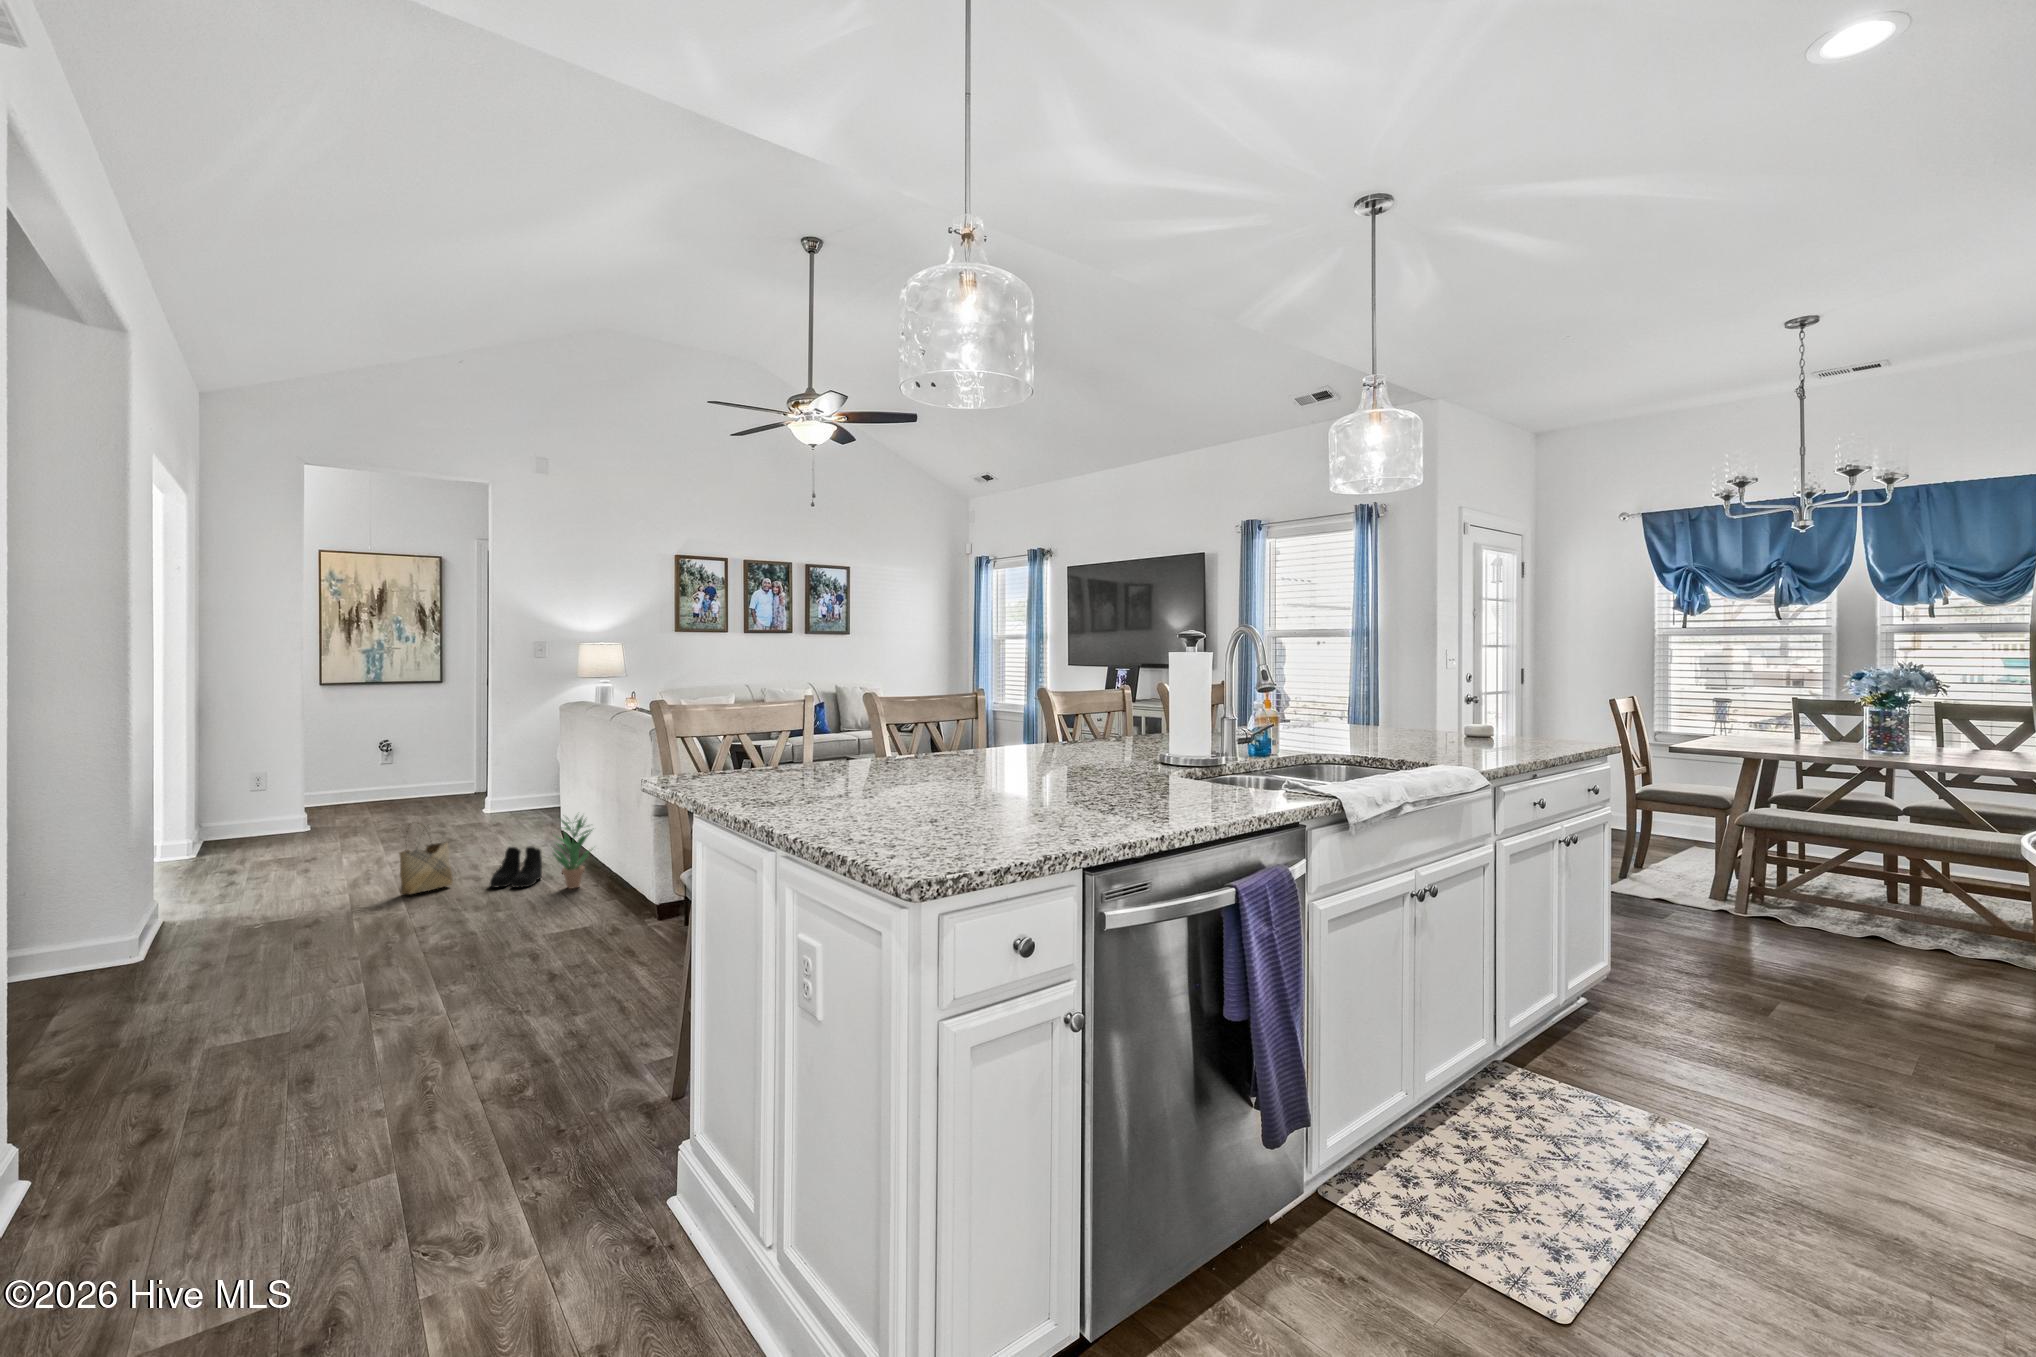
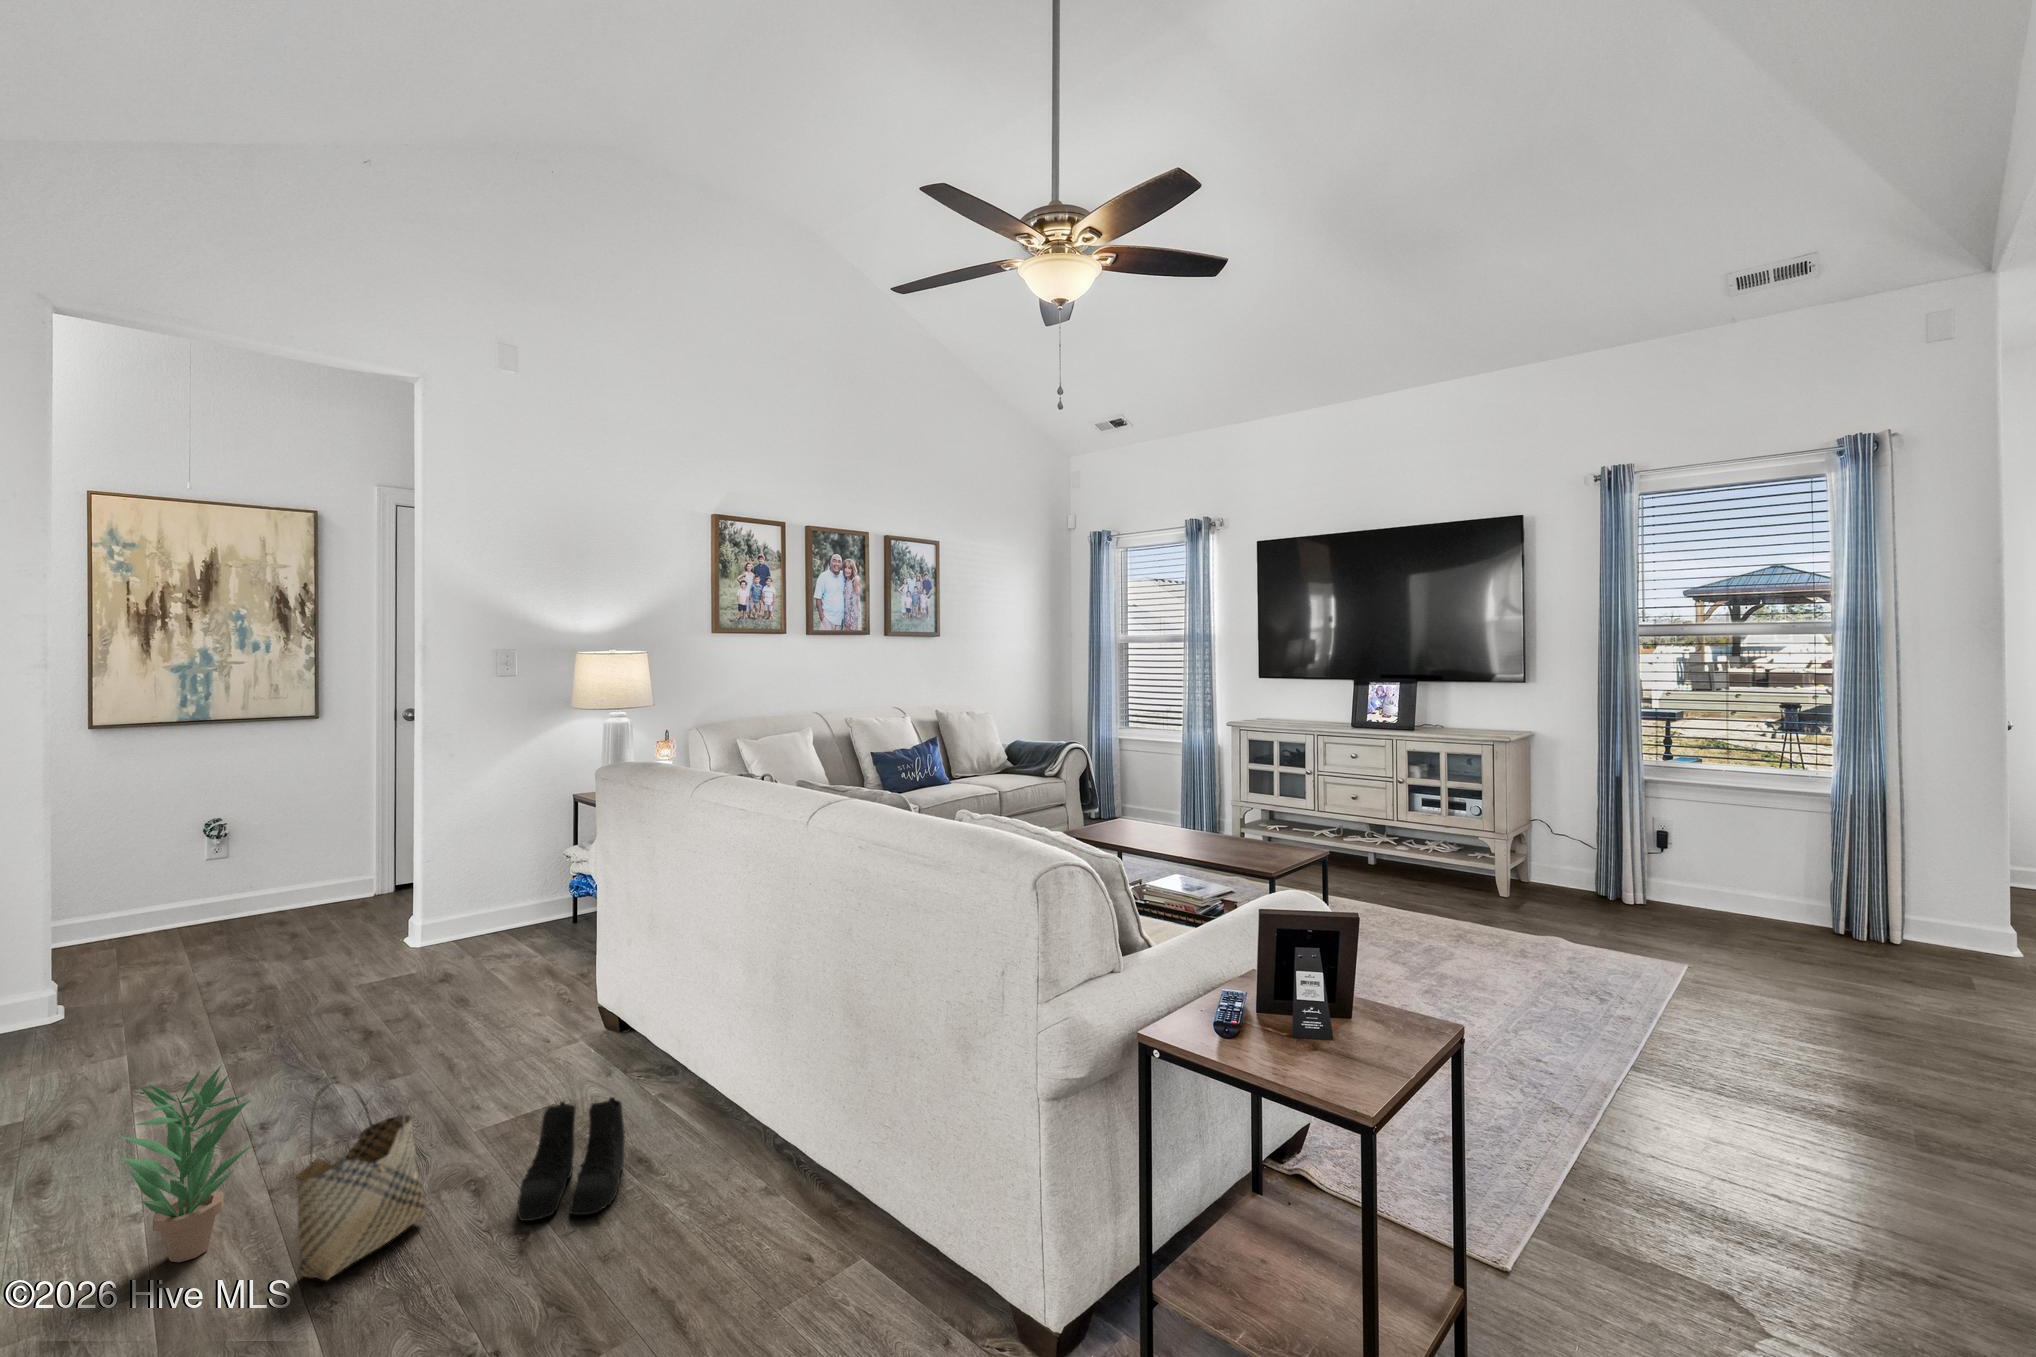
potted plant: present [554,816,593,889] -> present [120,1066,252,1262]

